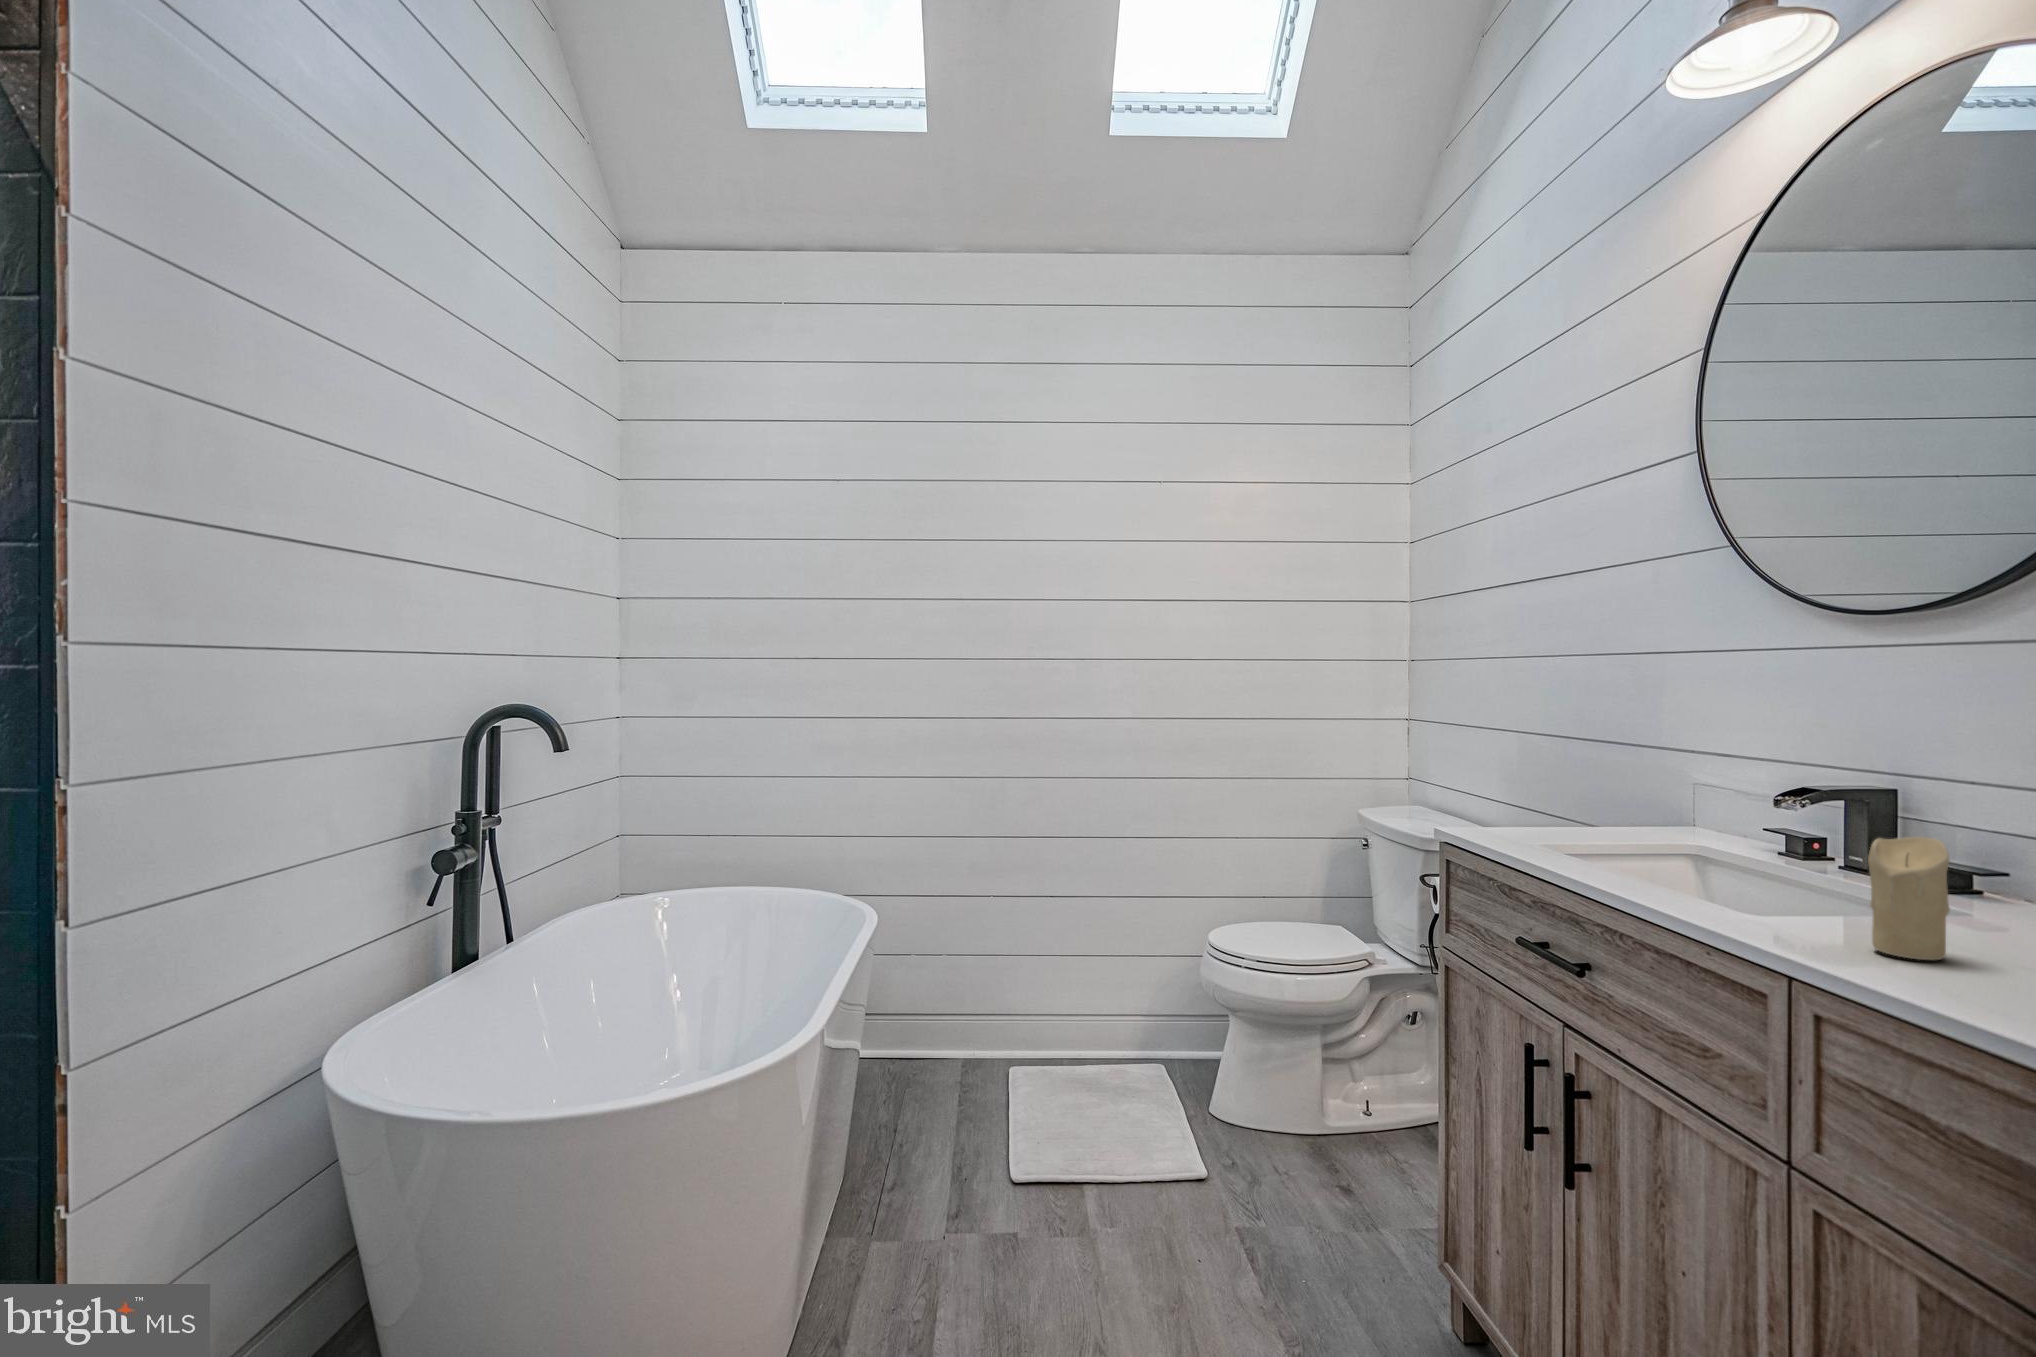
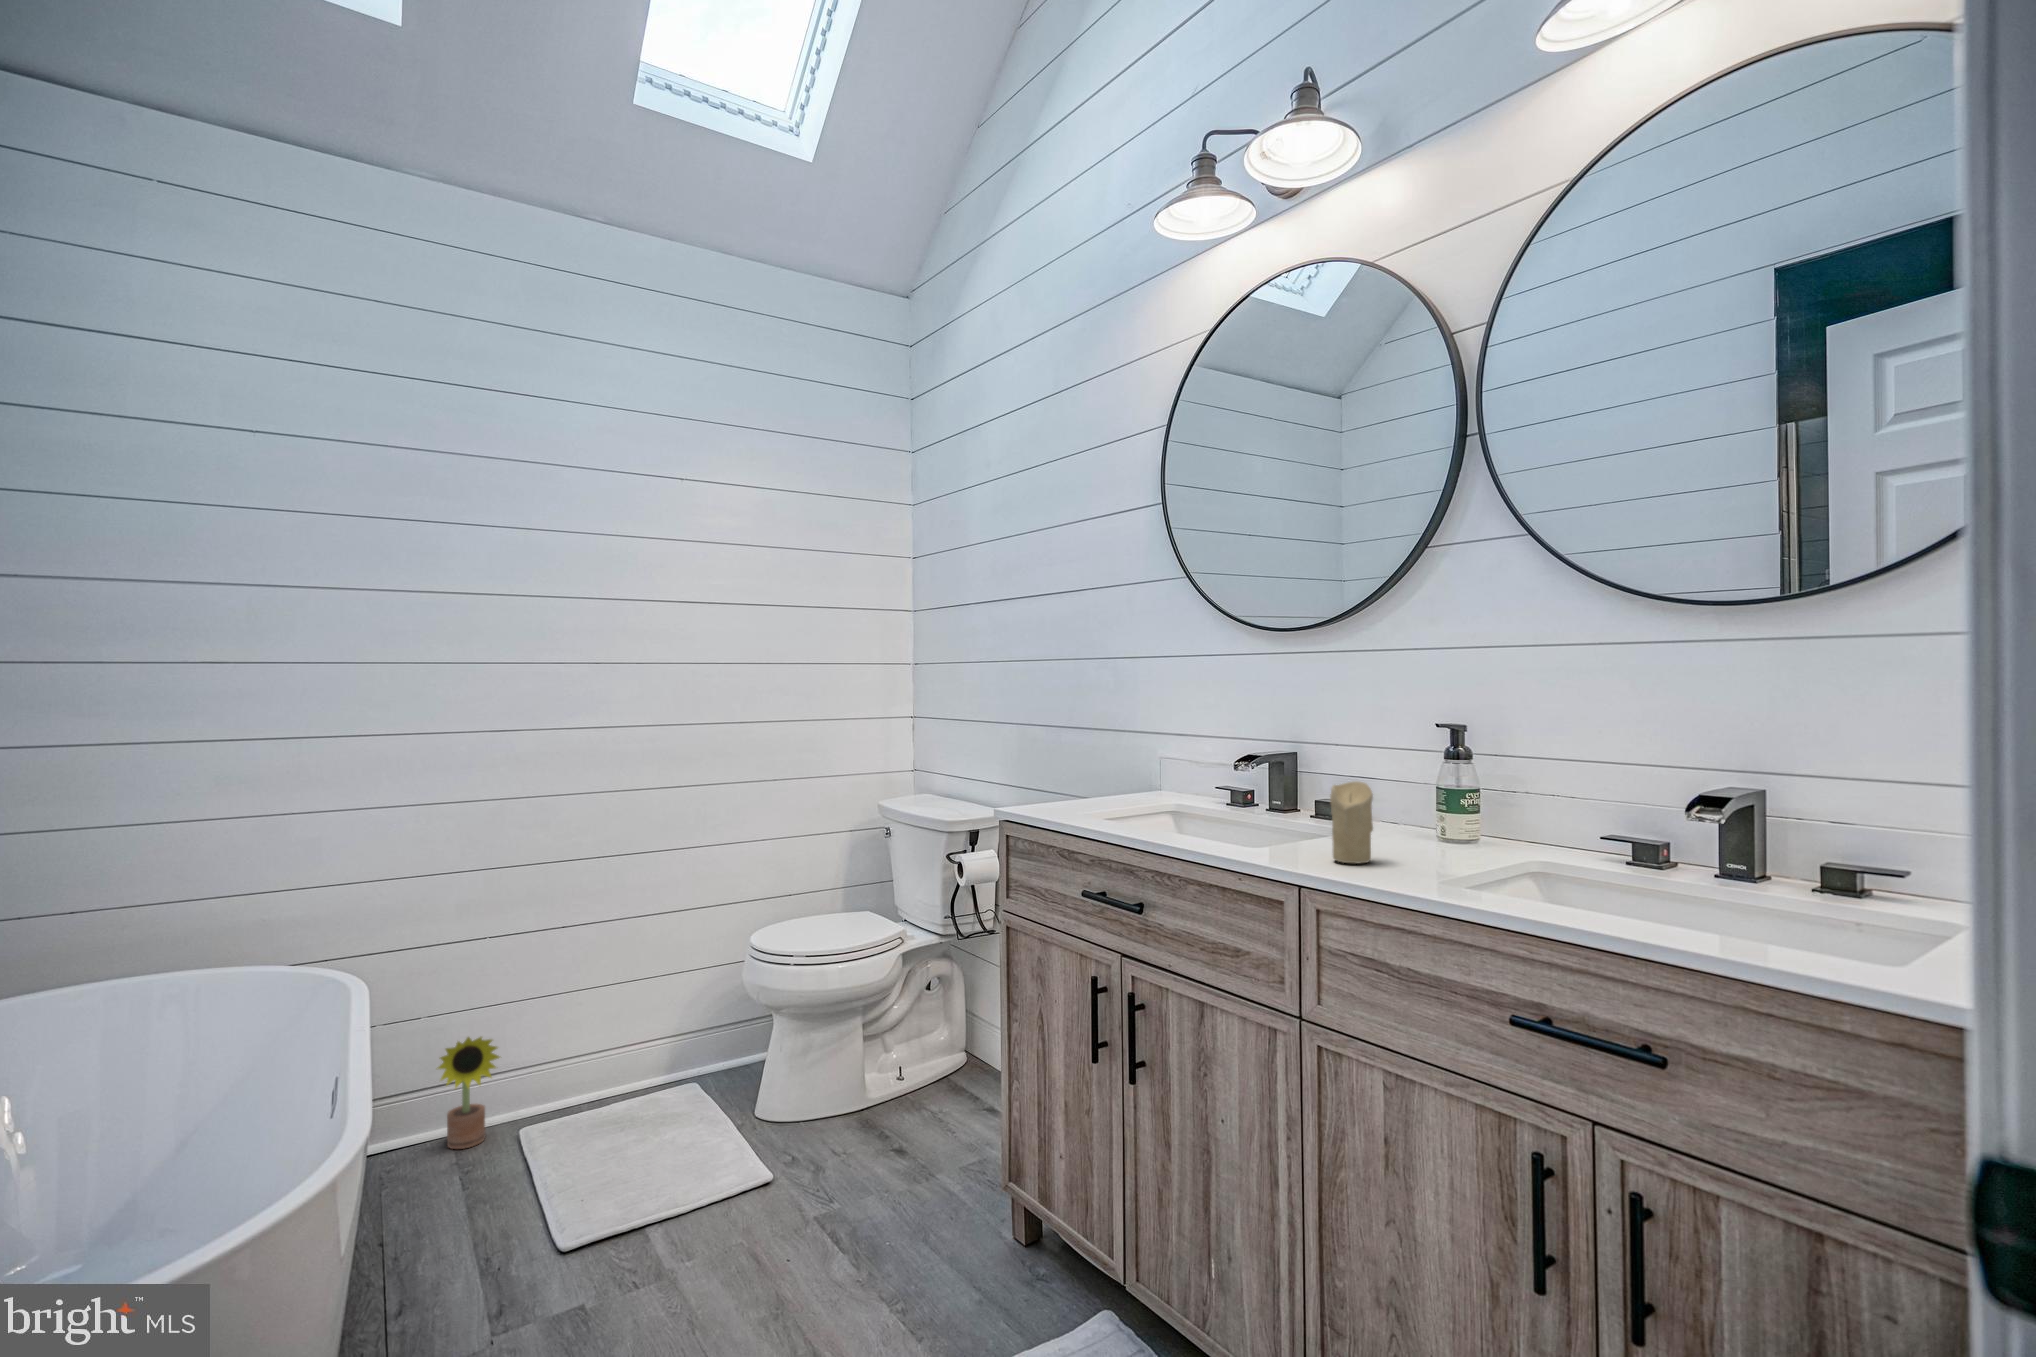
decorative plant: none [948,977,997,1073] -> present [438,1037,499,1149]

